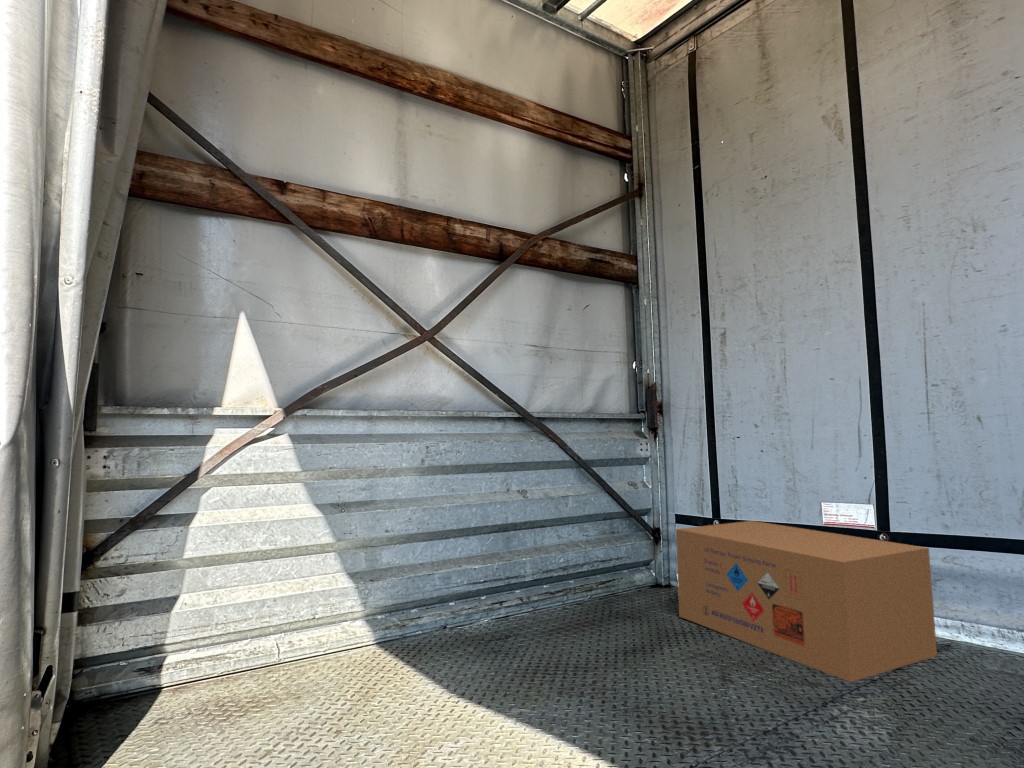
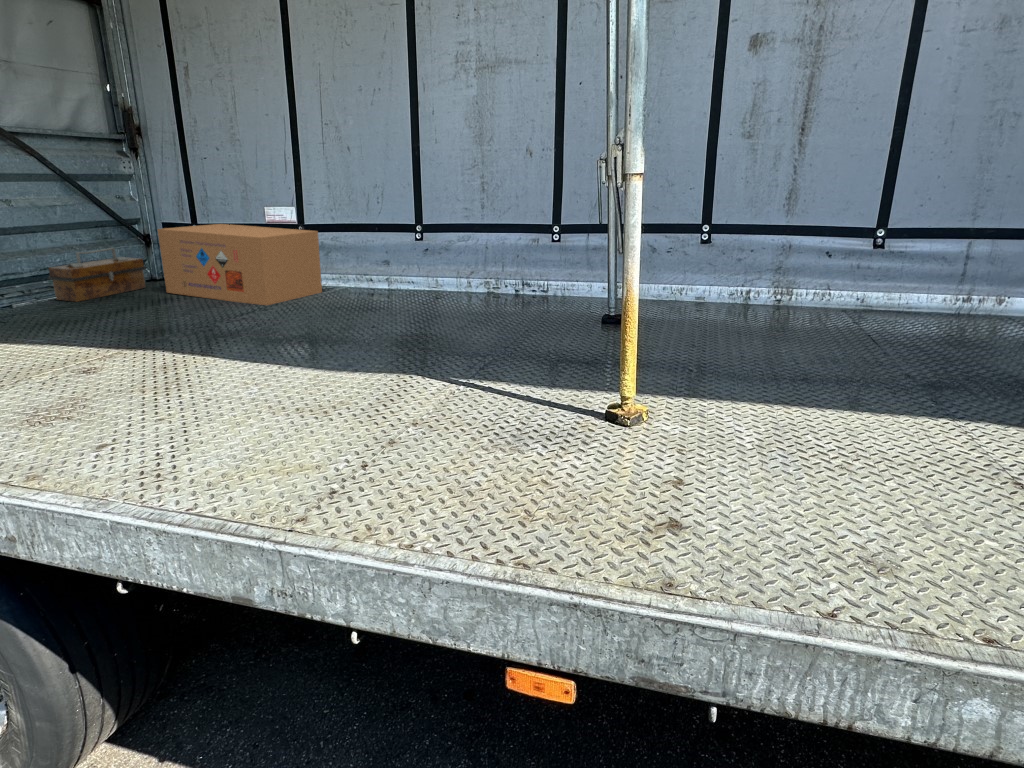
toolbox: none [548,547,655,619] -> present [48,248,146,302]

